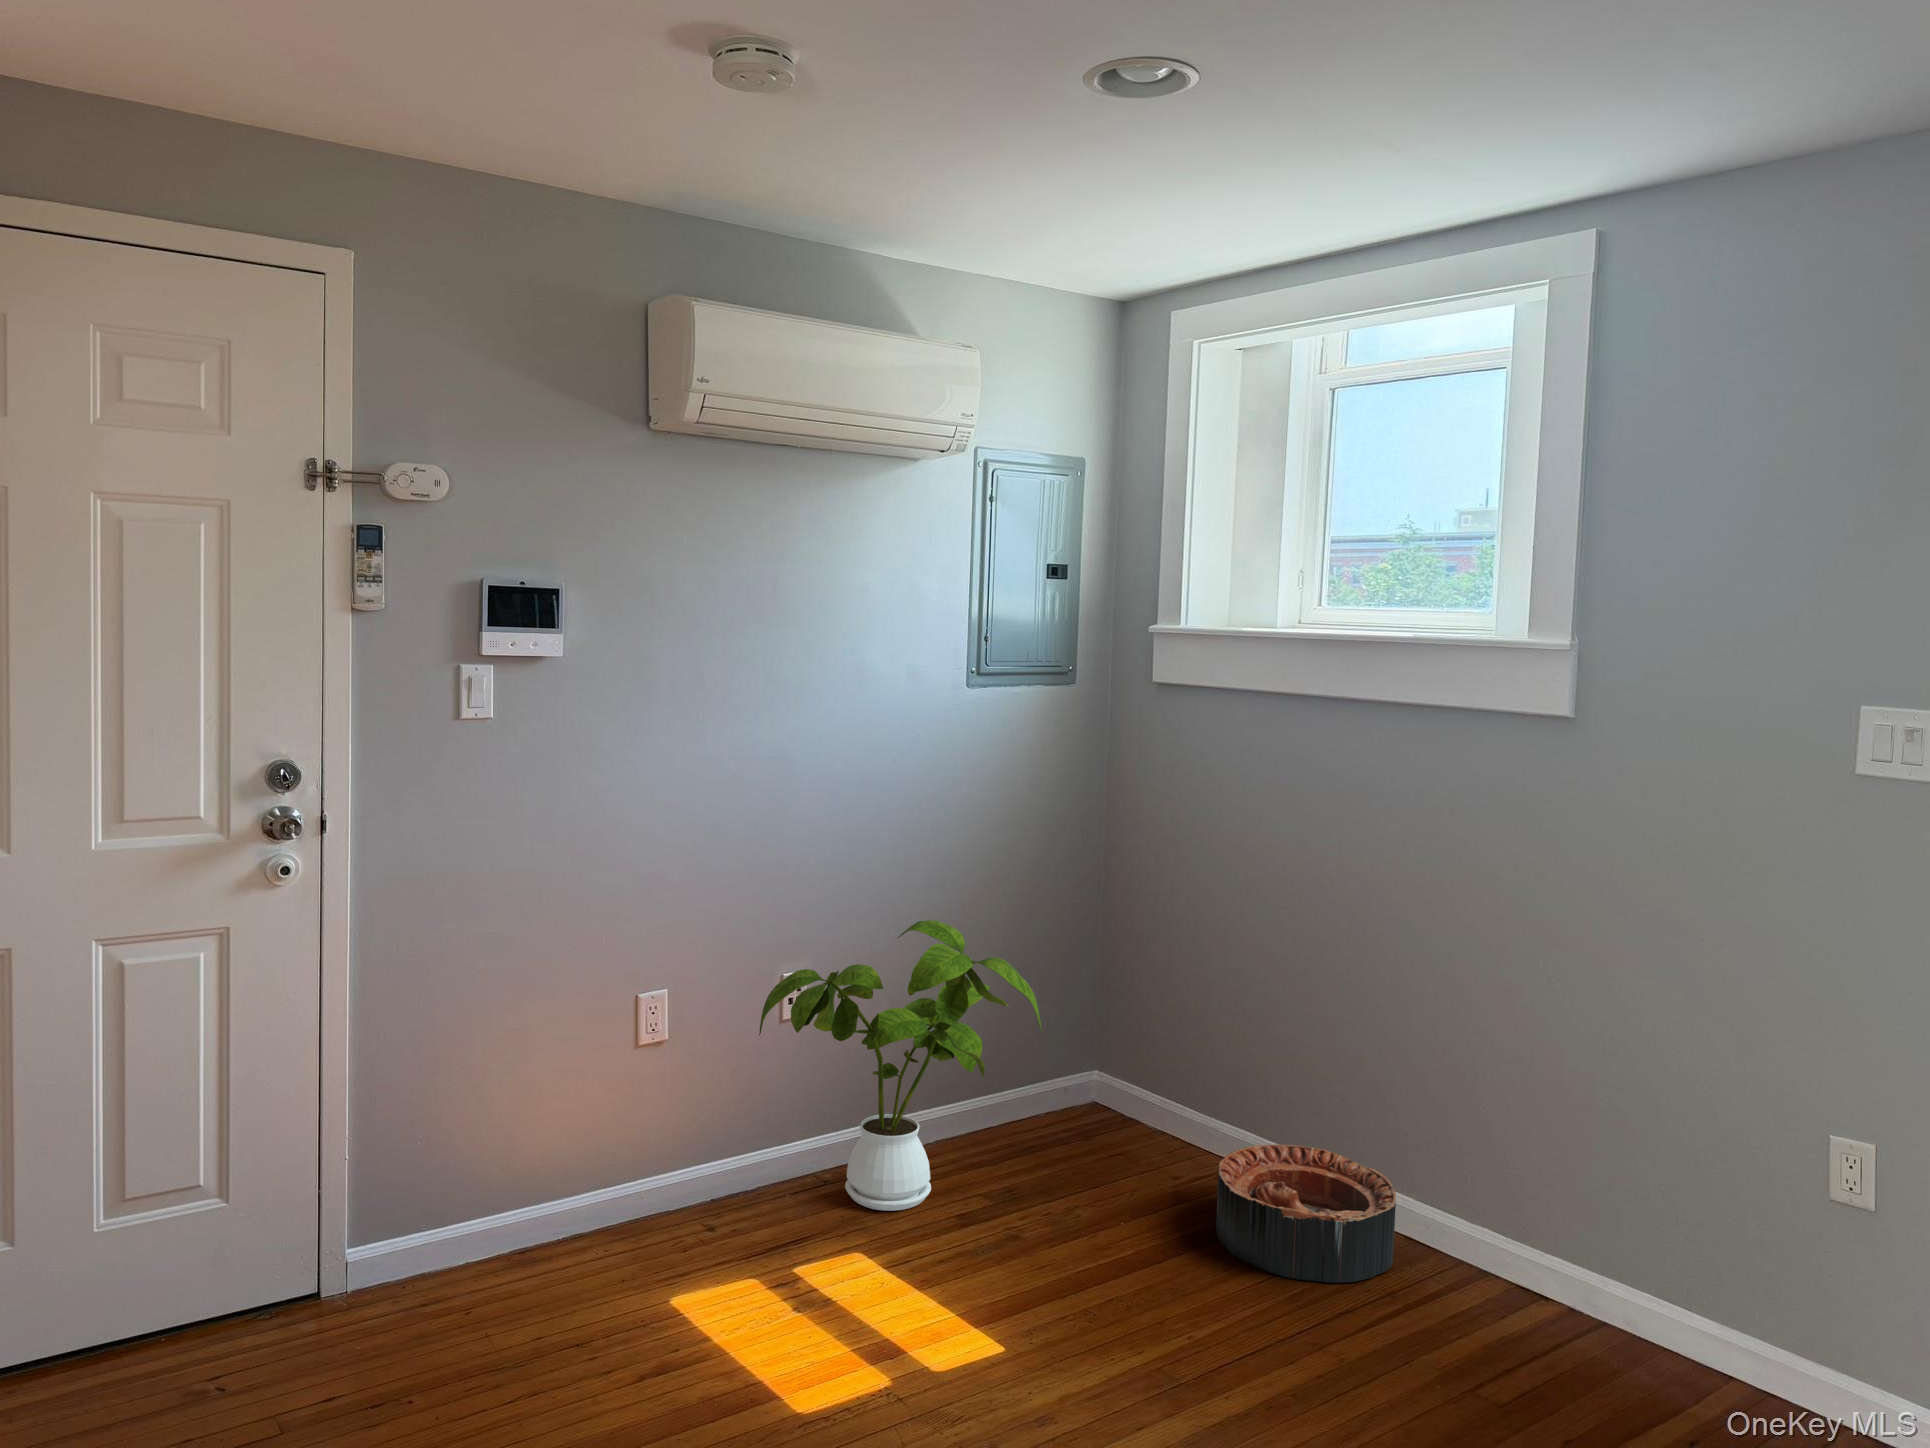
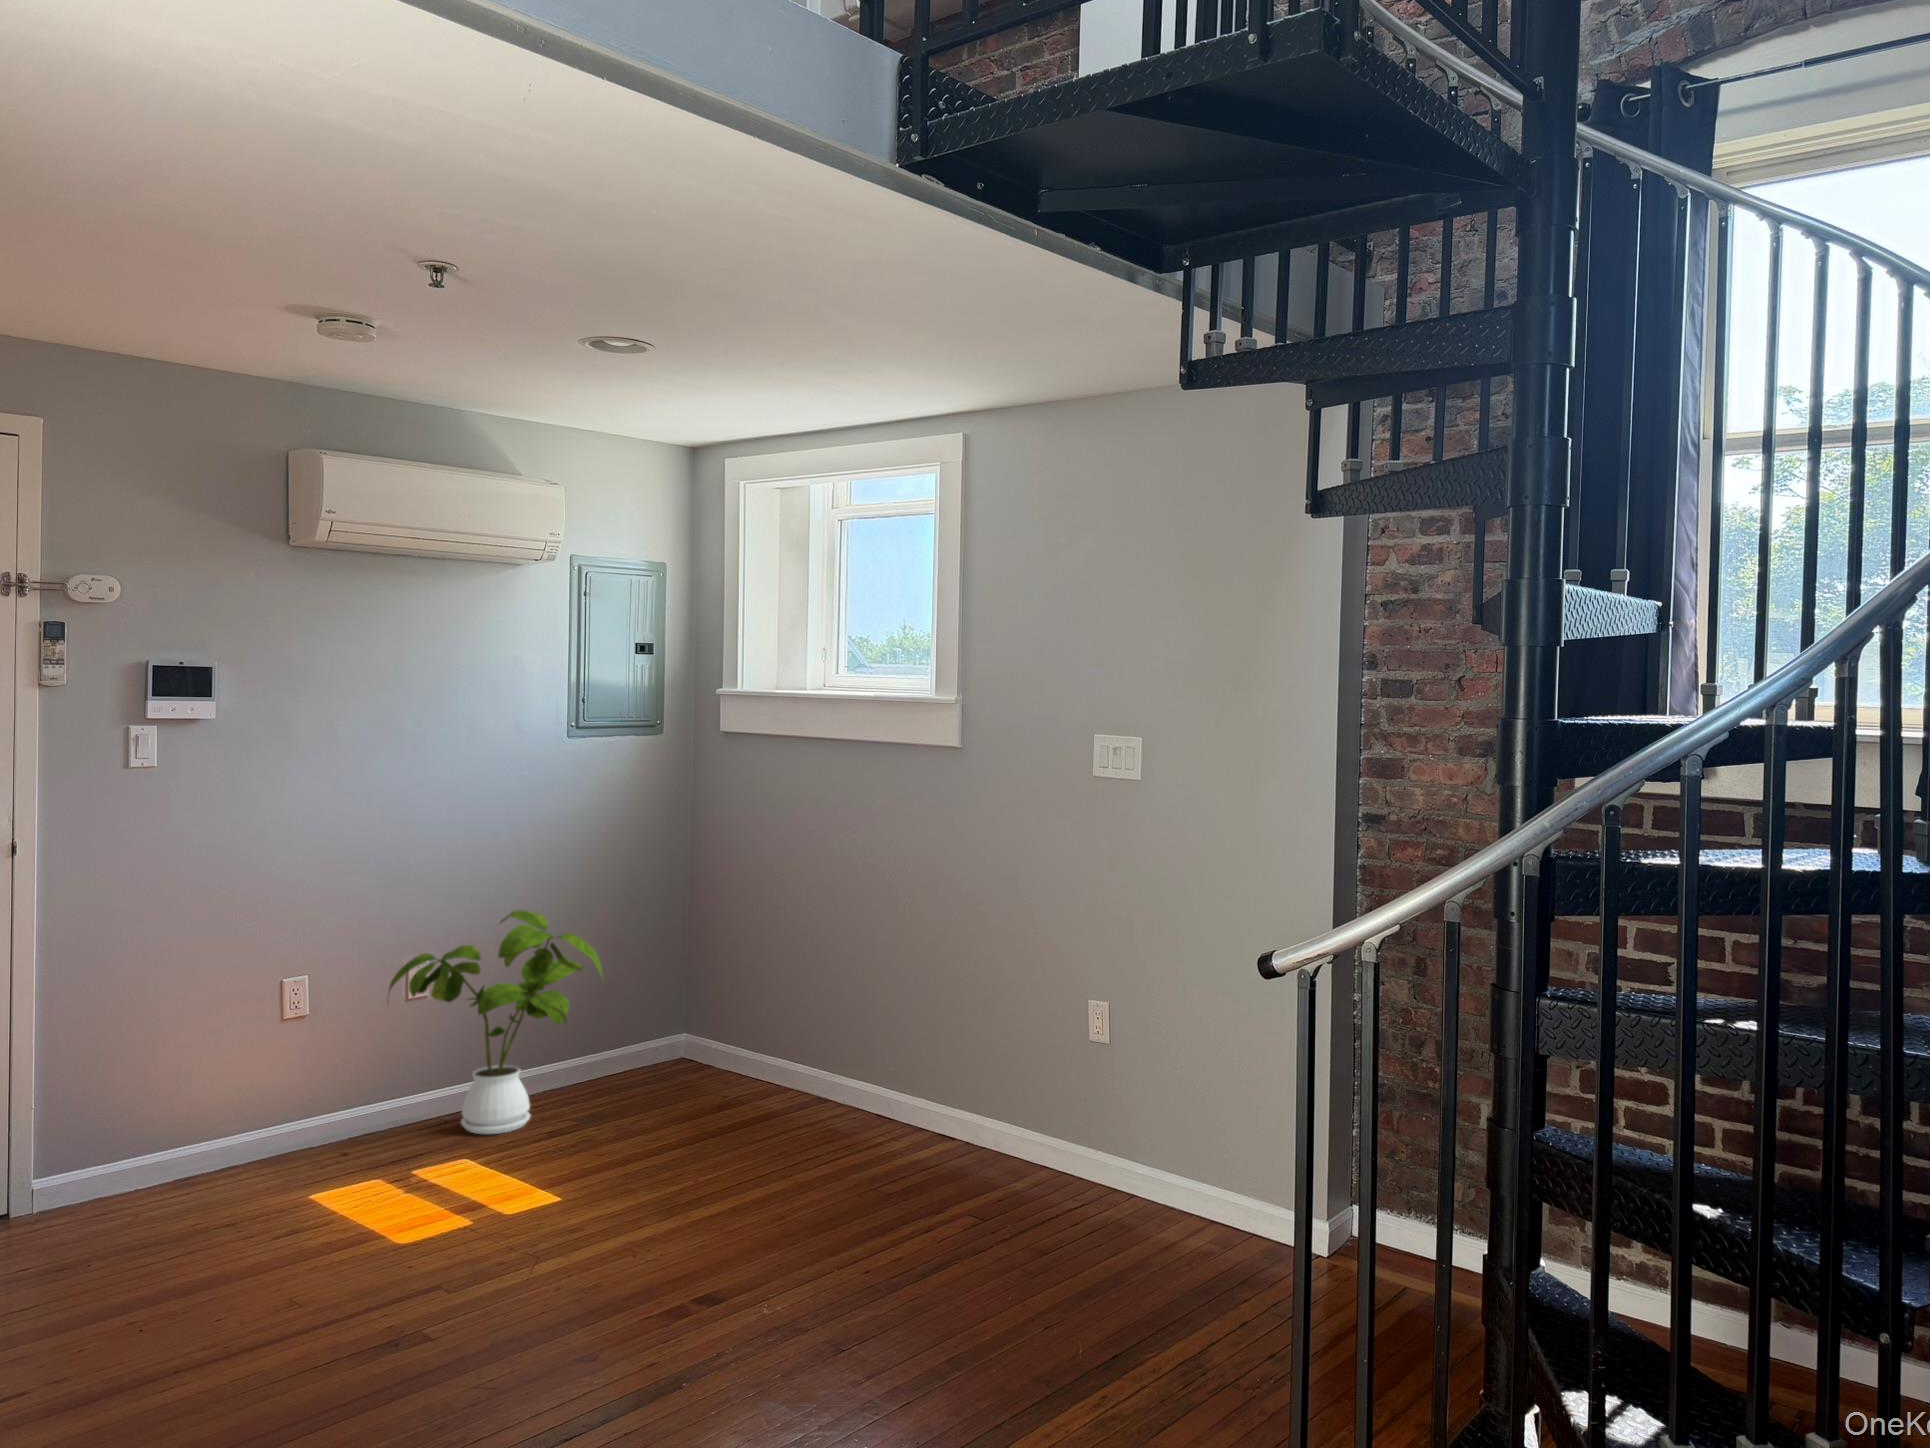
basket: present [1216,1145,1396,1283] -> none [743,1064,867,1145]

